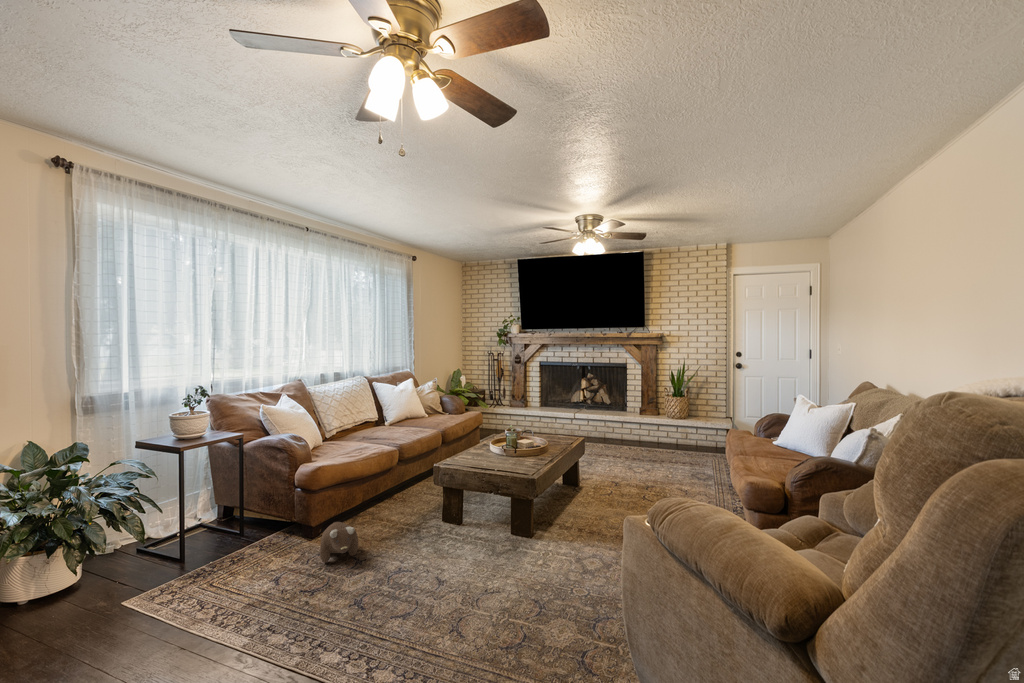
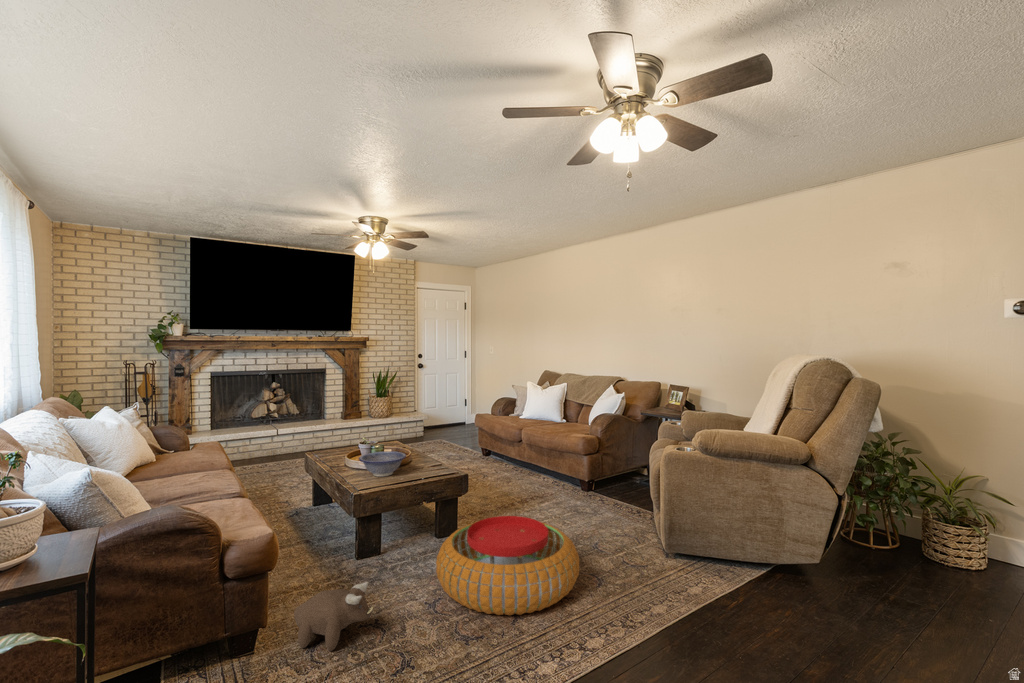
decorative bowl: none [466,440,507,463] -> present [359,451,406,477]
pouf: none [389,523,537,631] -> present [436,516,580,615]

